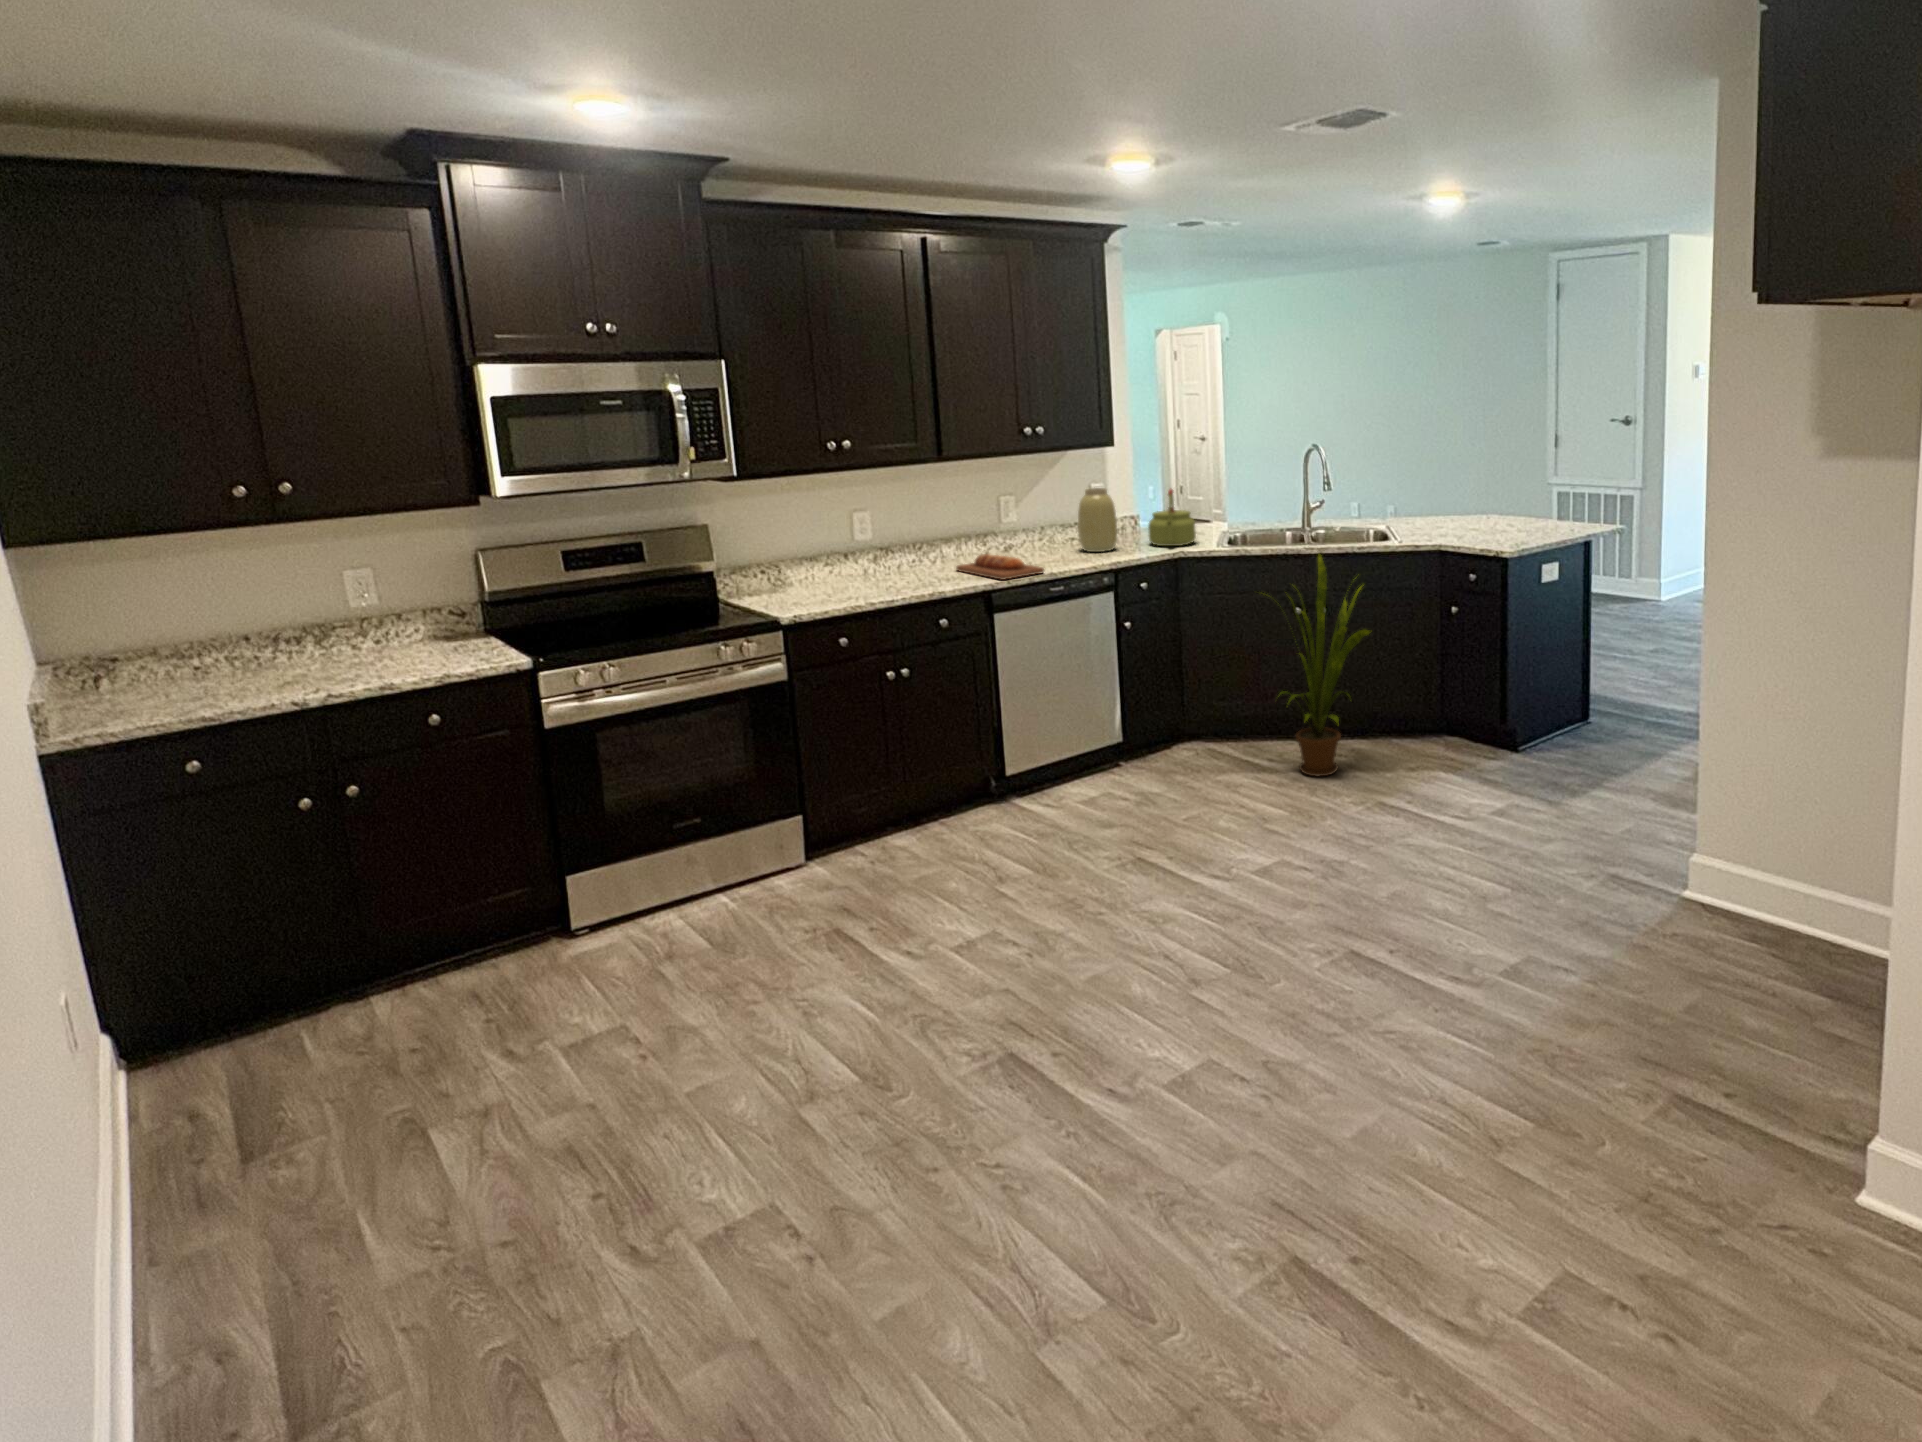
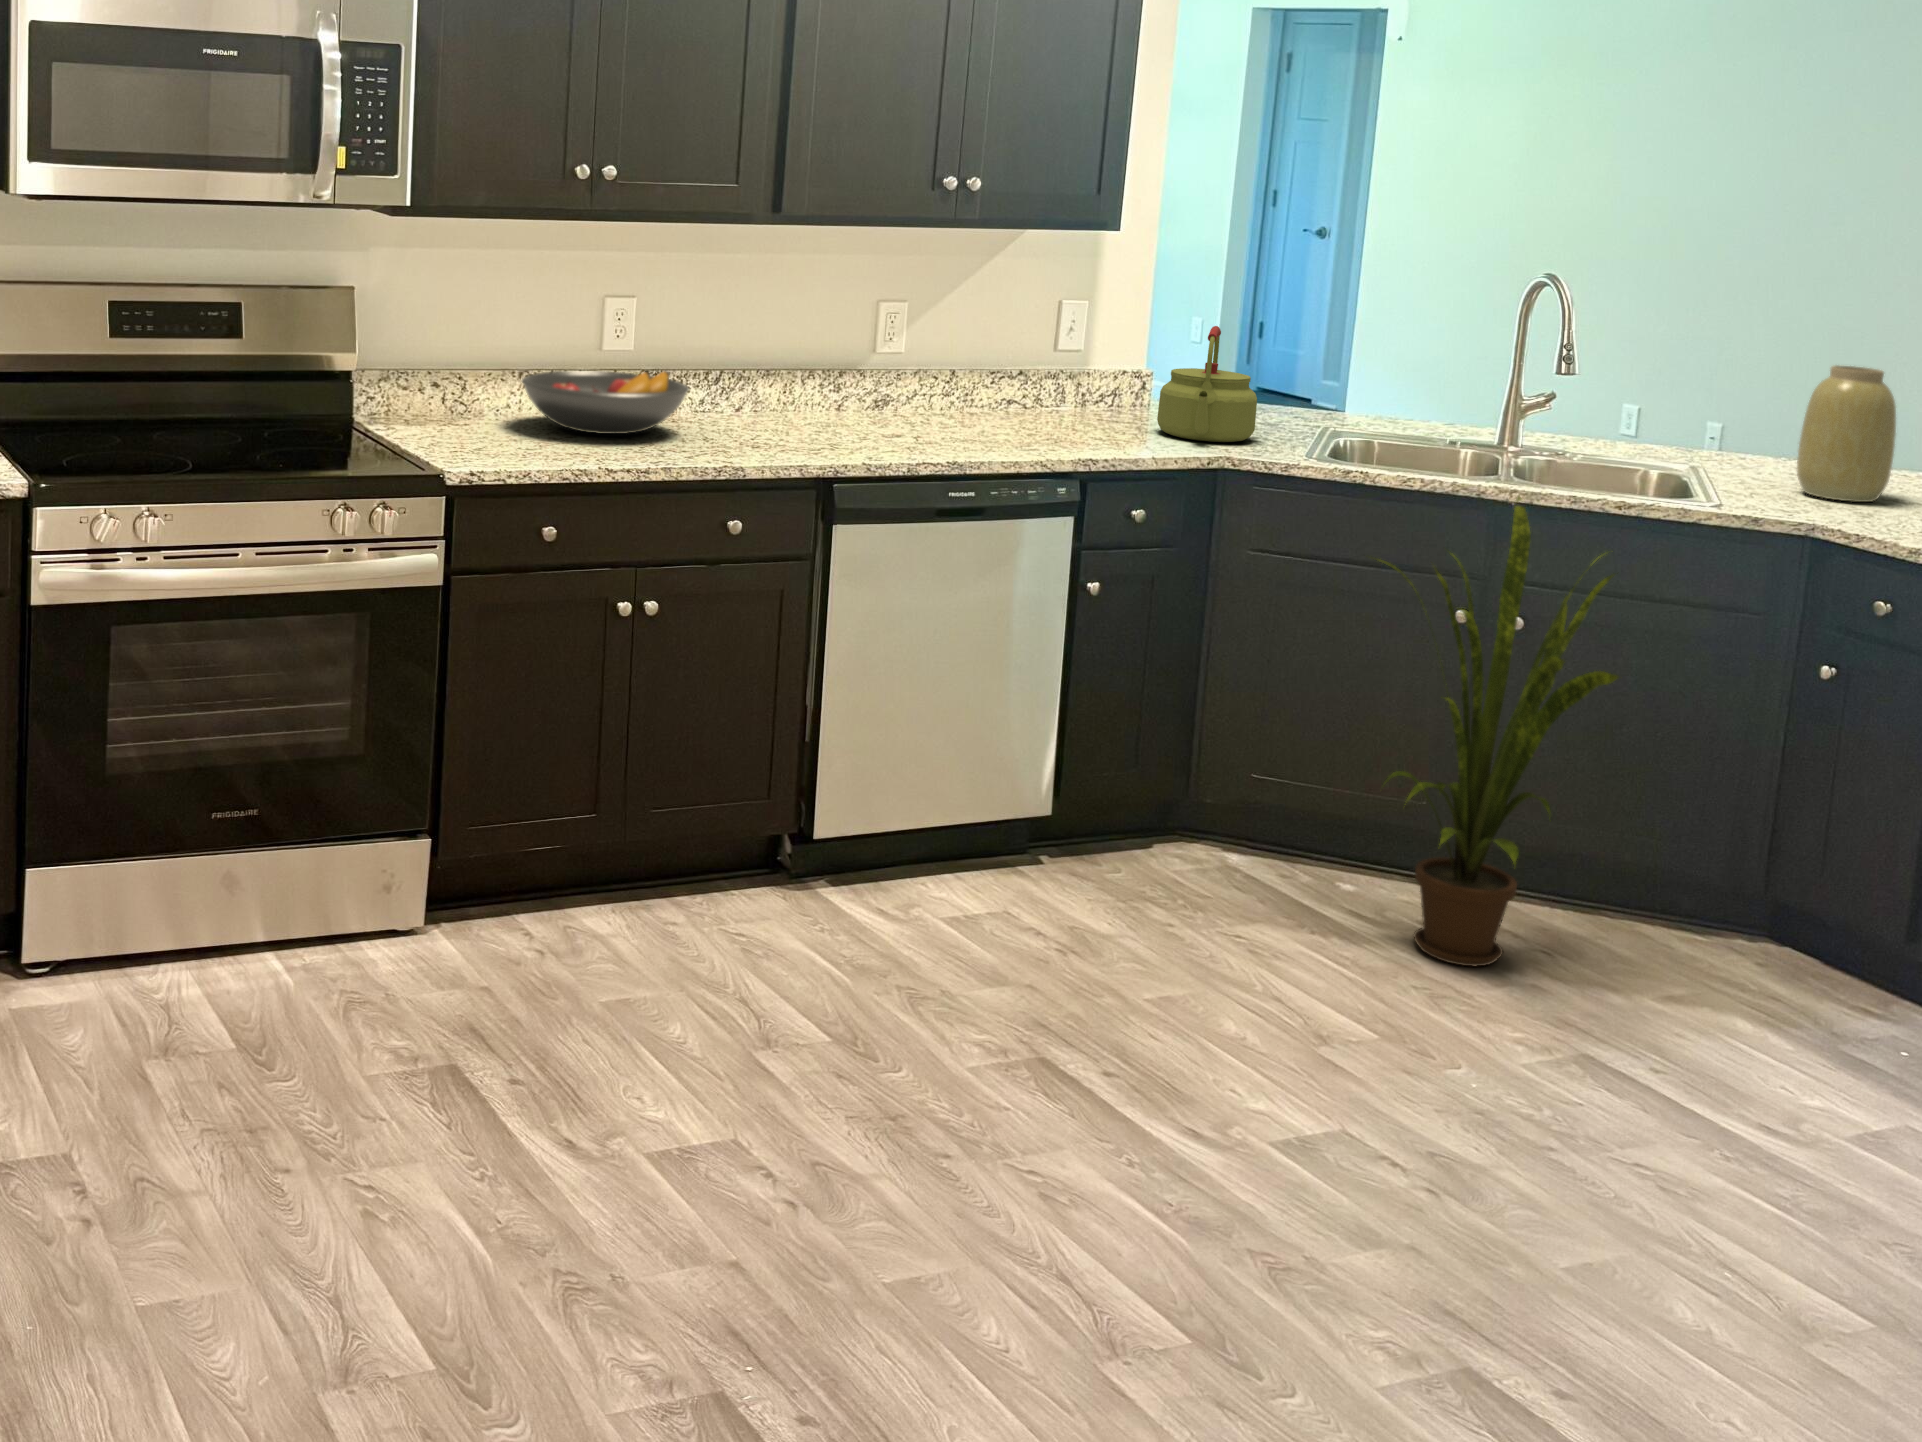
vase: present [1078,488,1118,552] -> present [1797,365,1896,502]
fruit bowl: none [814,547,908,586] -> present [522,371,689,434]
bread loaf: present [956,554,1044,580] -> none [775,406,940,458]

